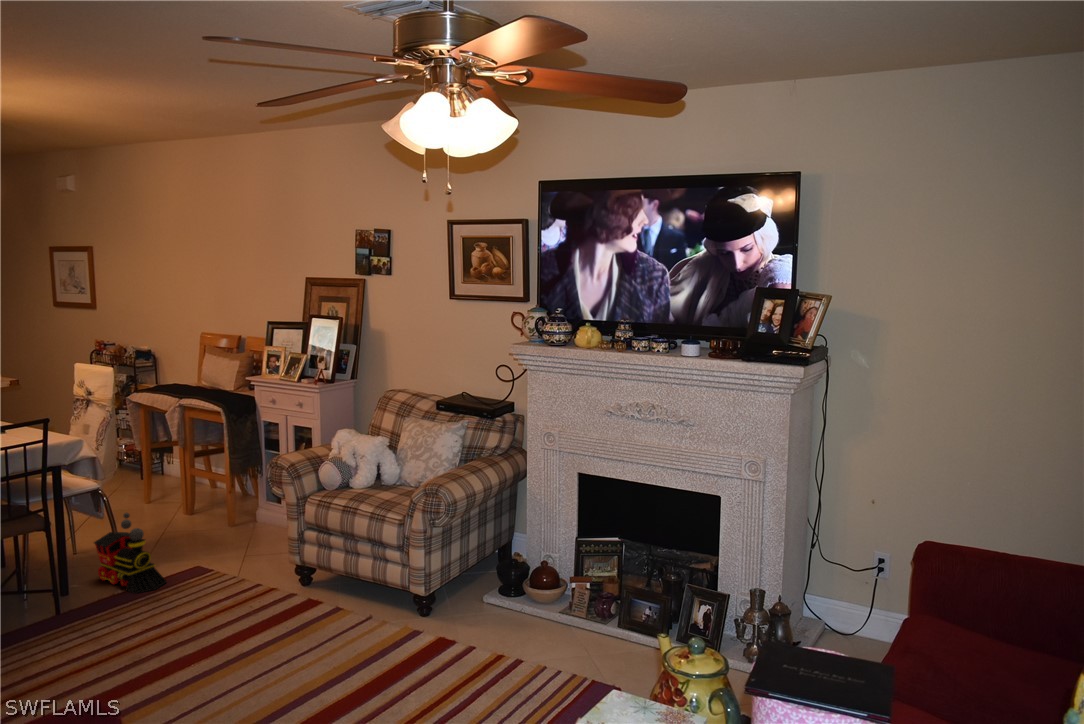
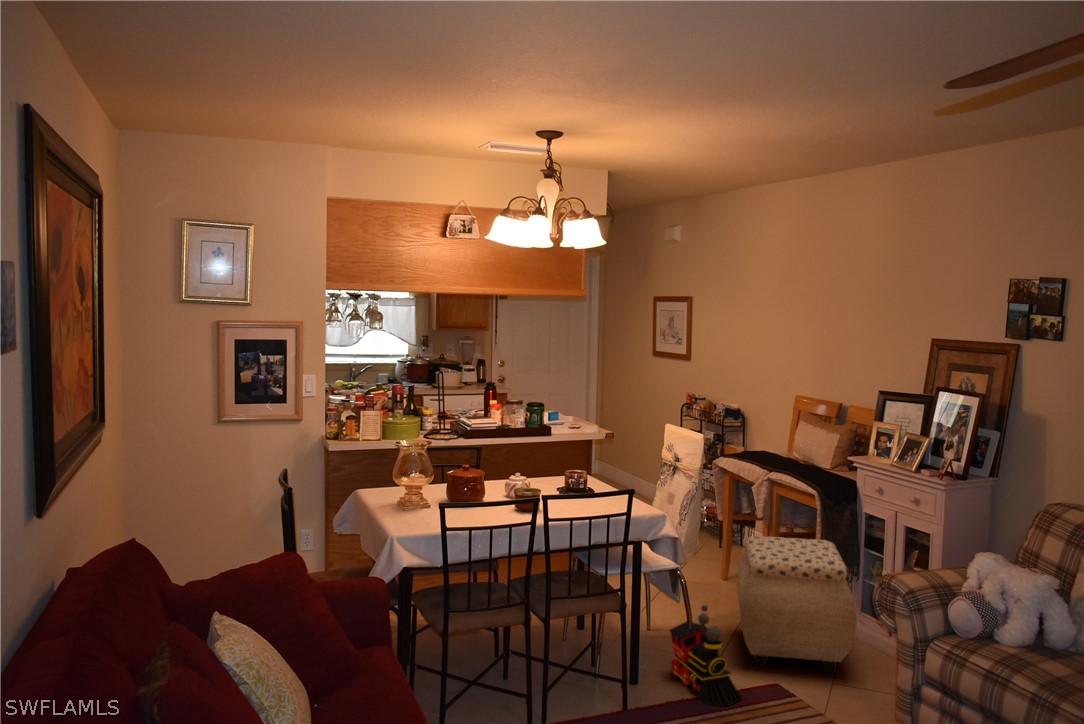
ottoman: none [157,446,260,558] -> present [737,536,857,673]

